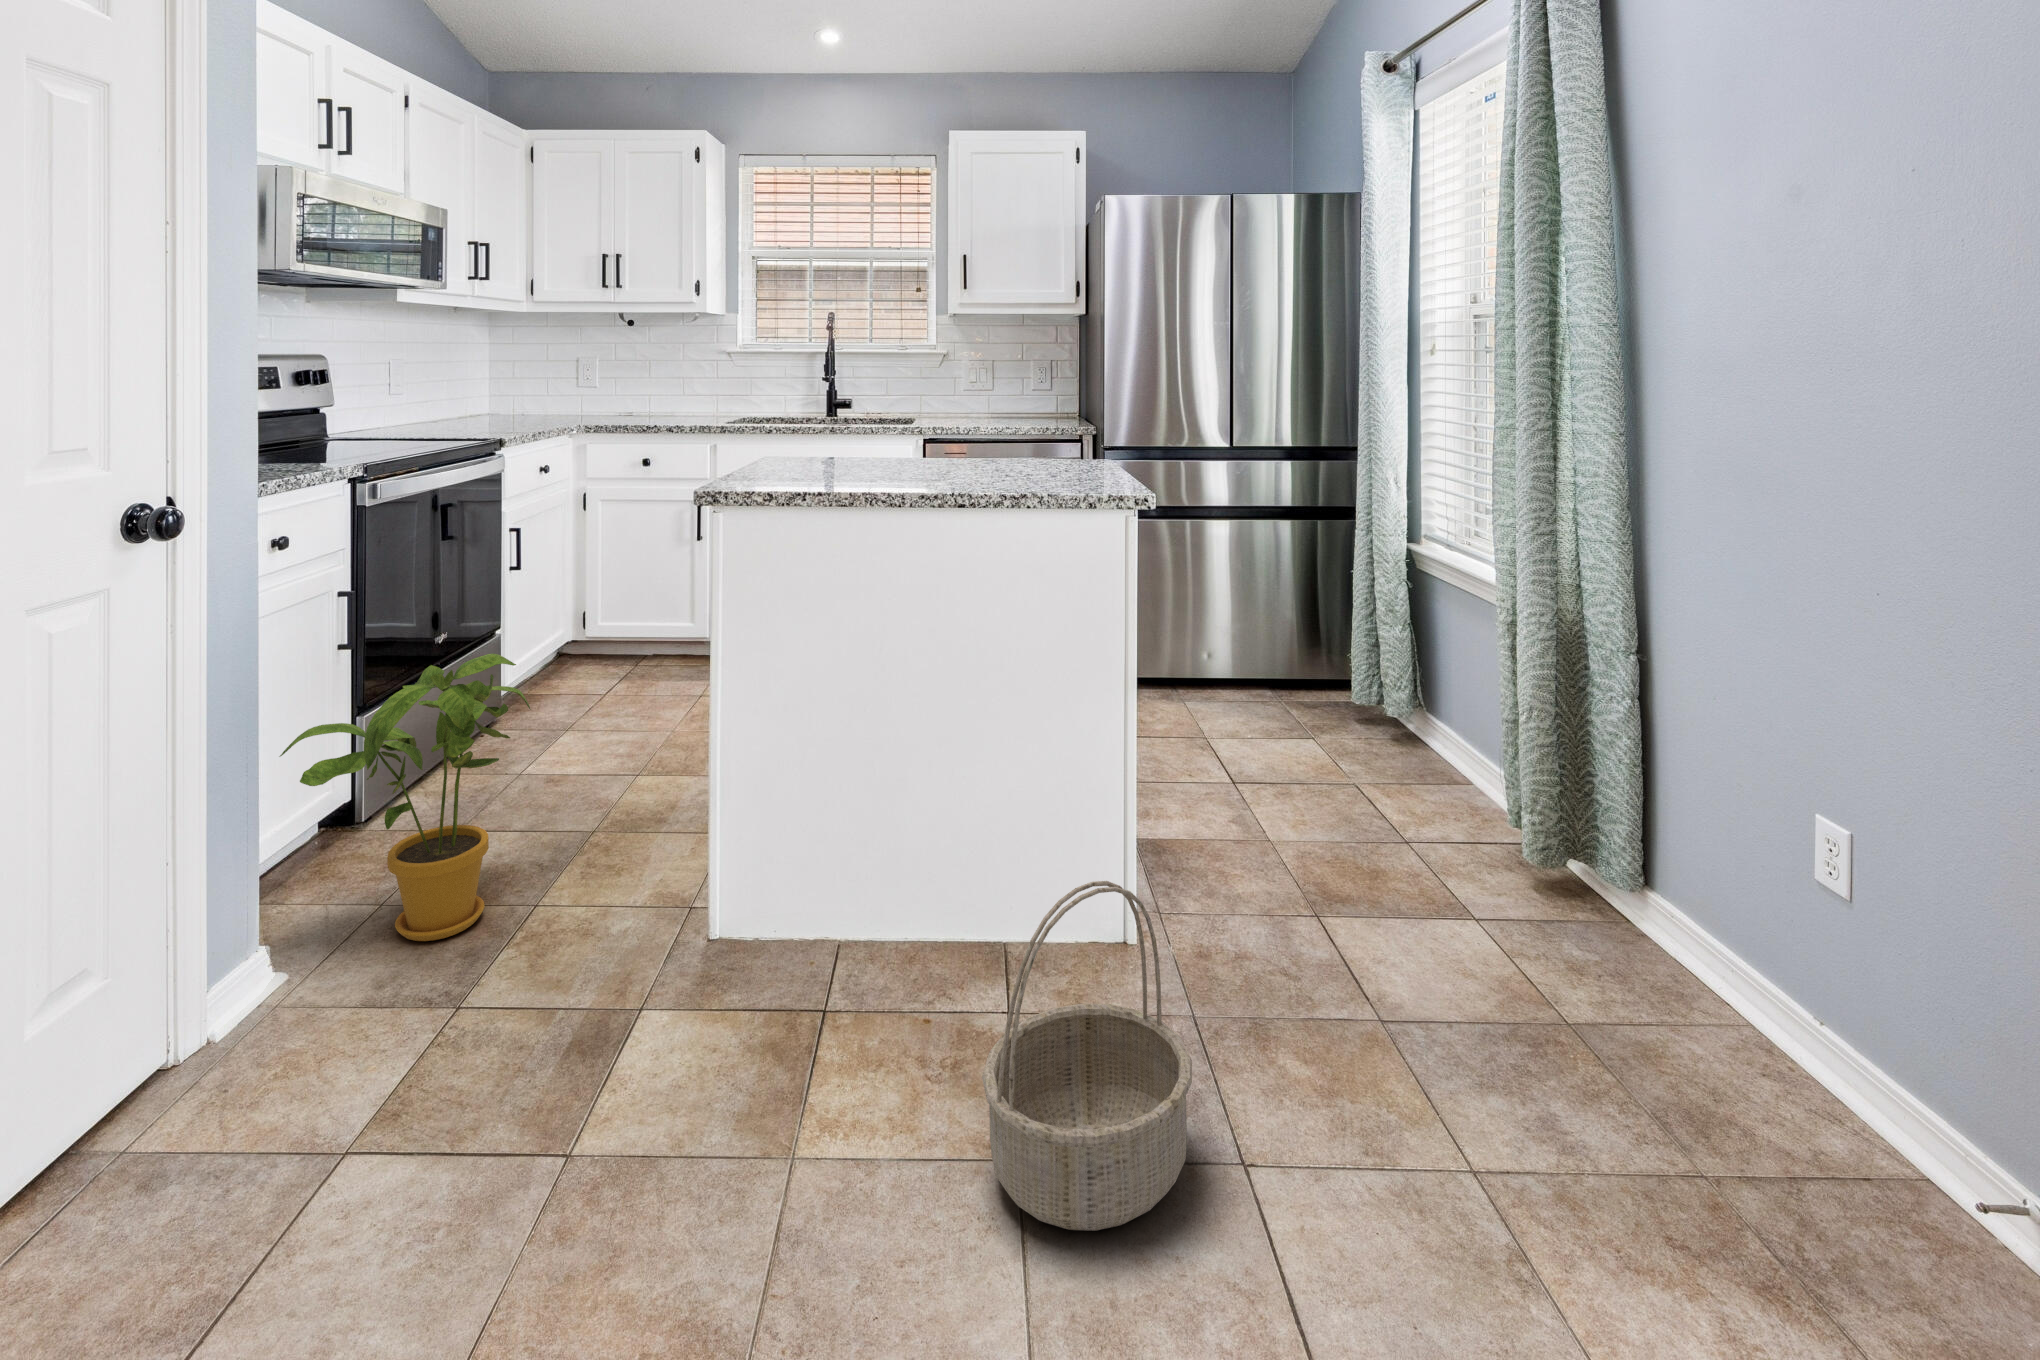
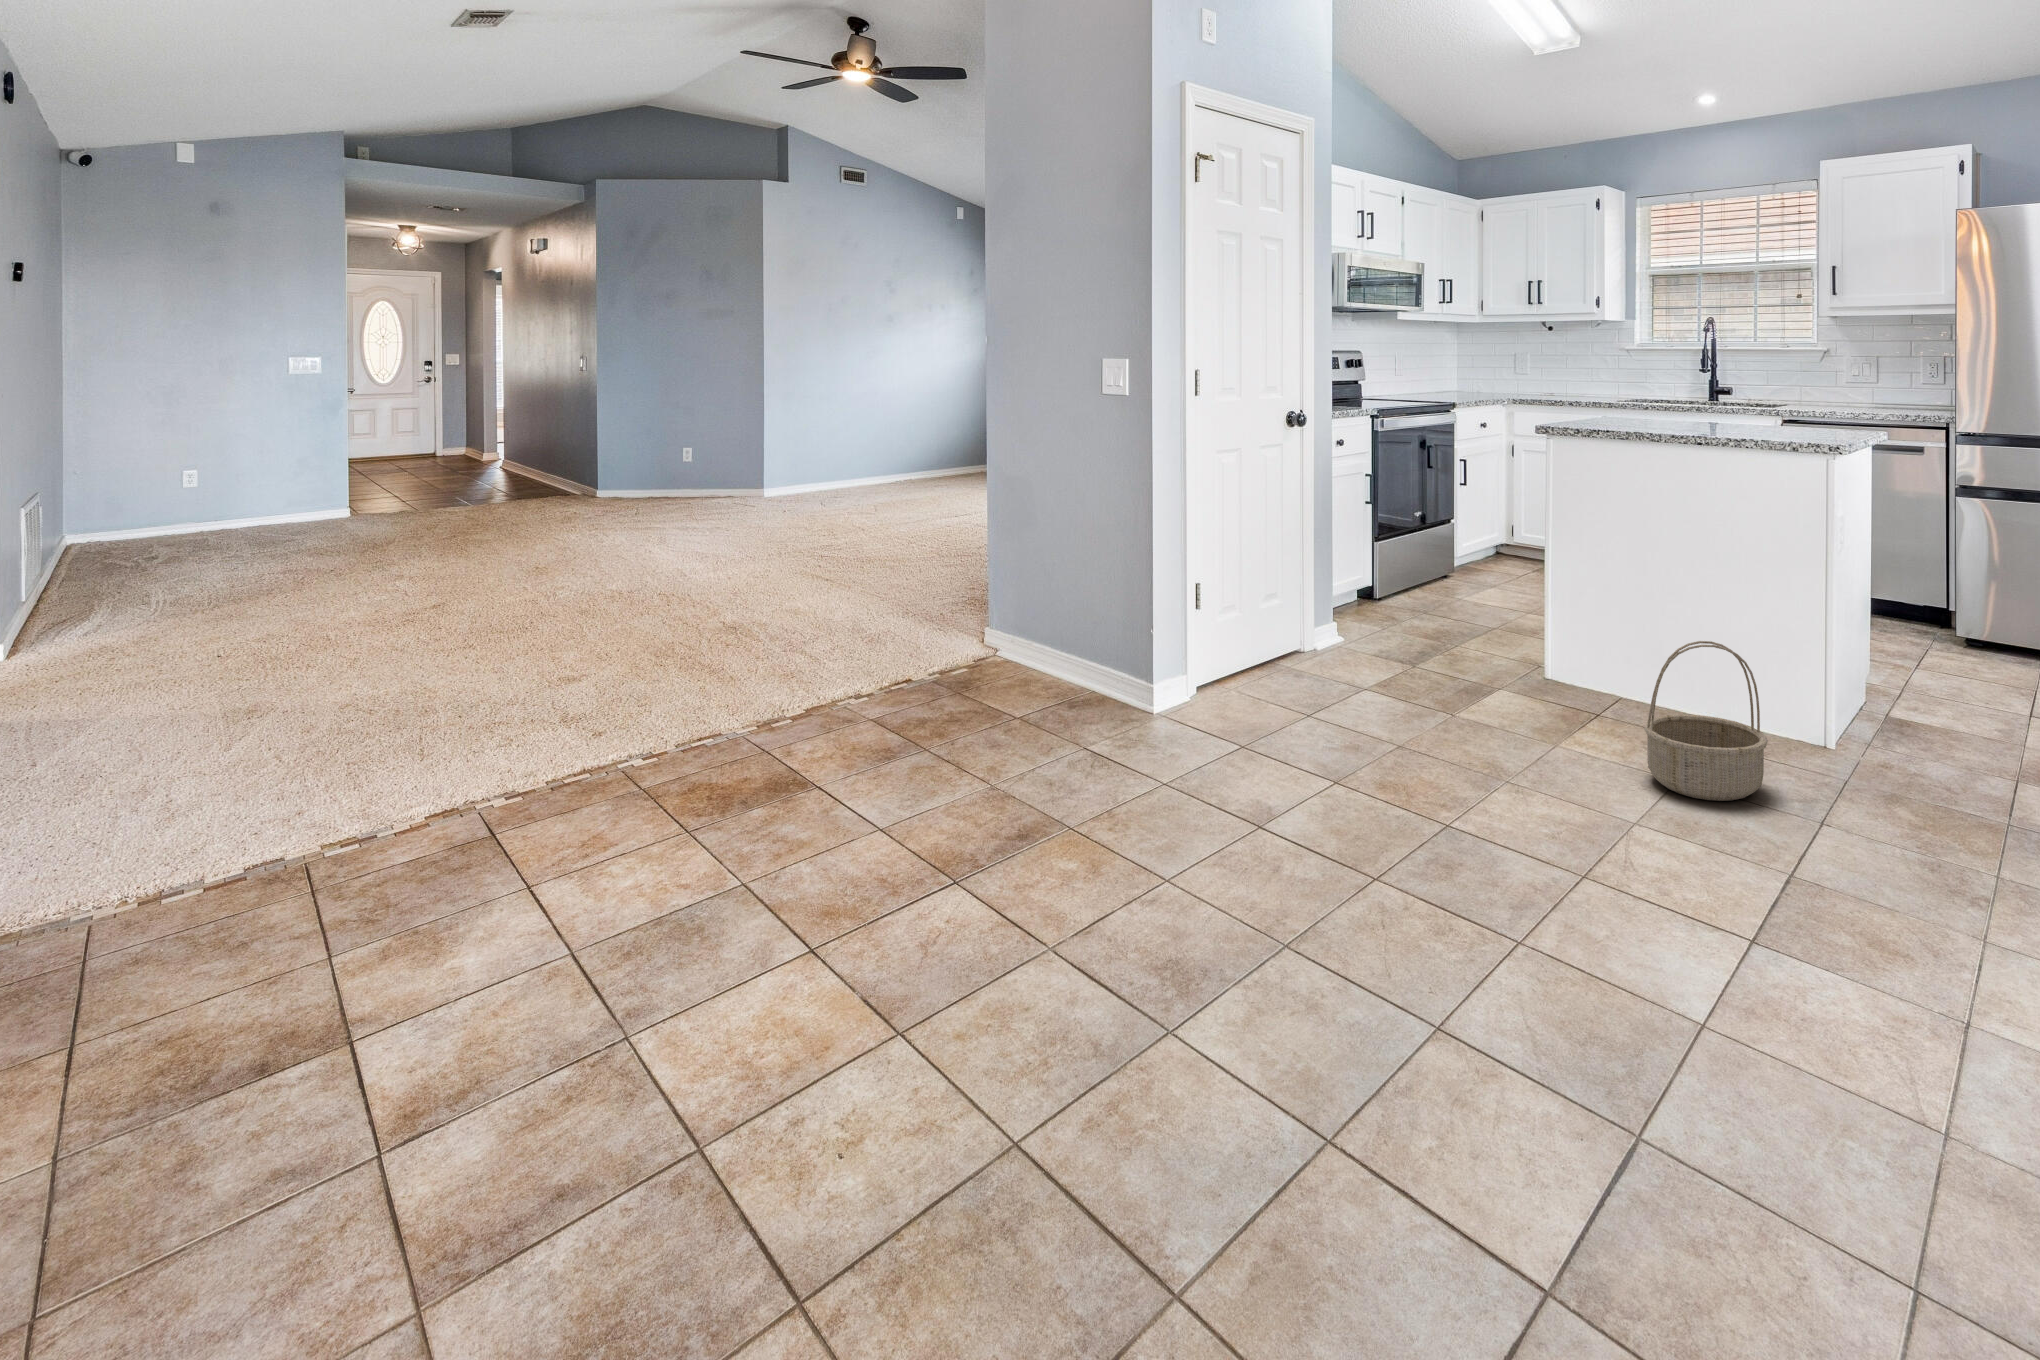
house plant: present [280,654,531,941] -> none [1341,512,1458,652]

